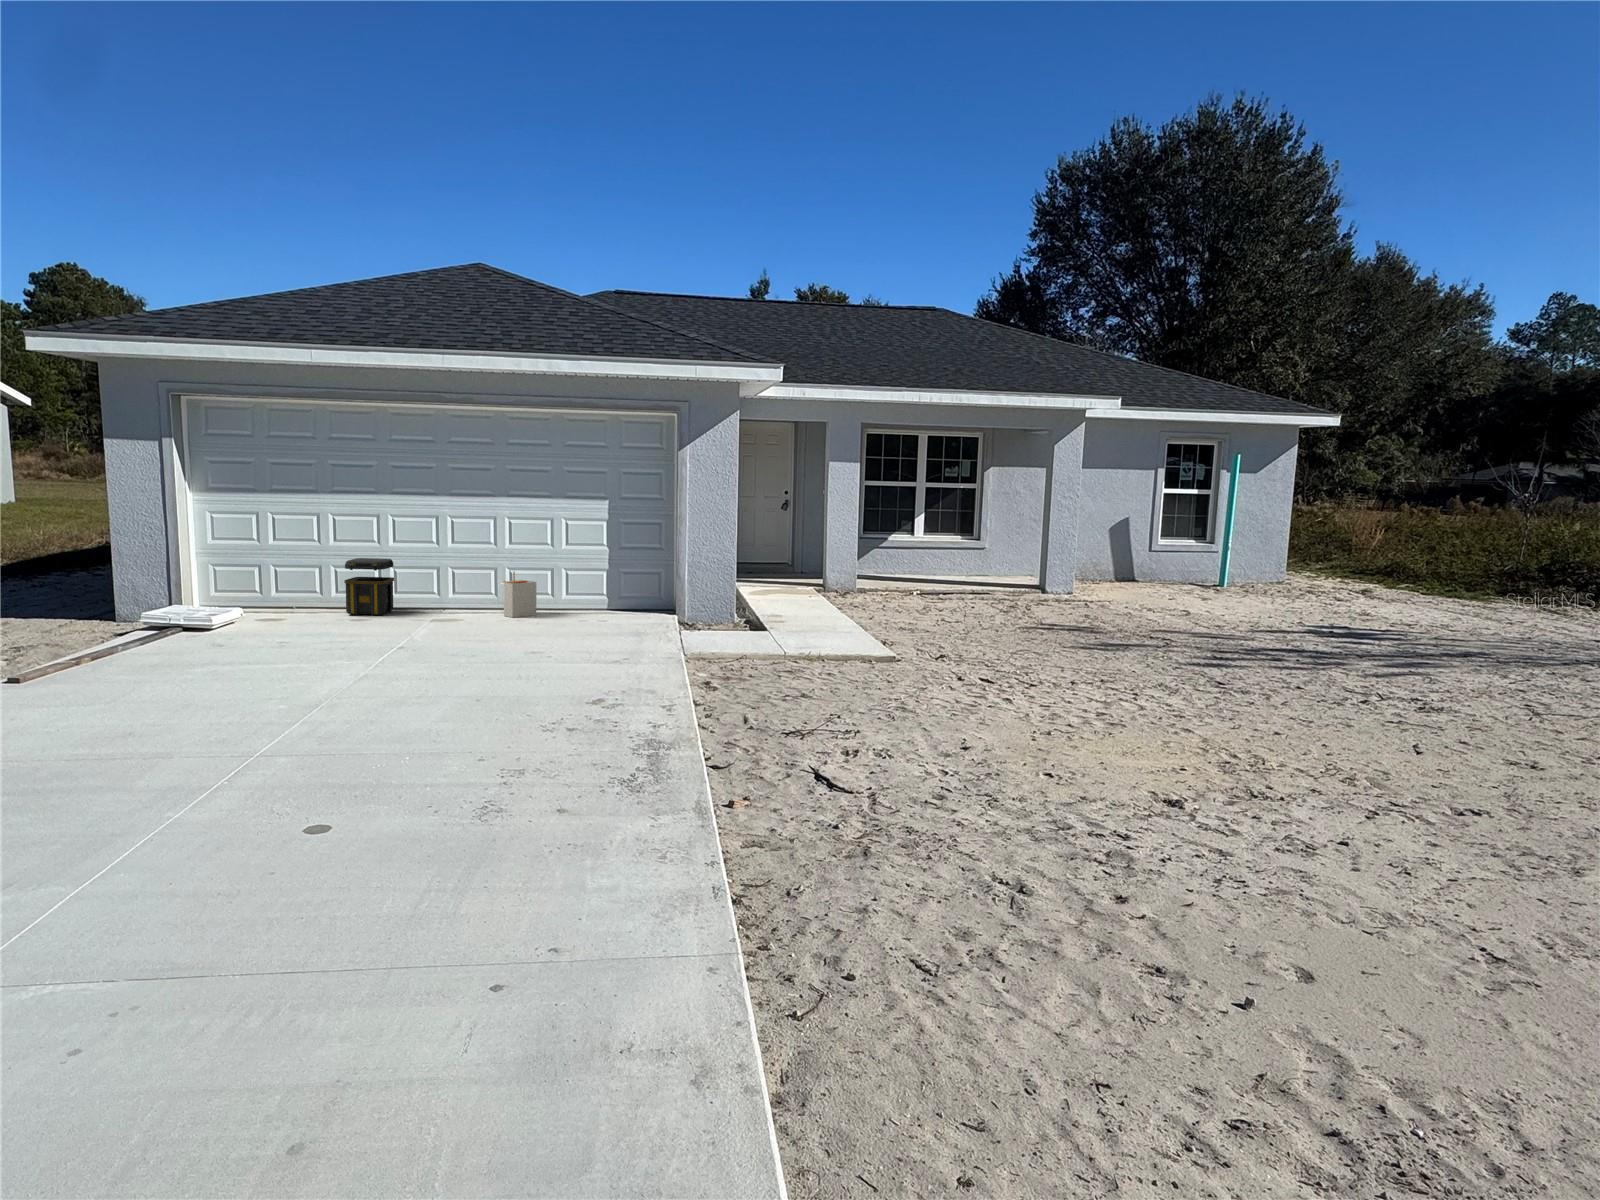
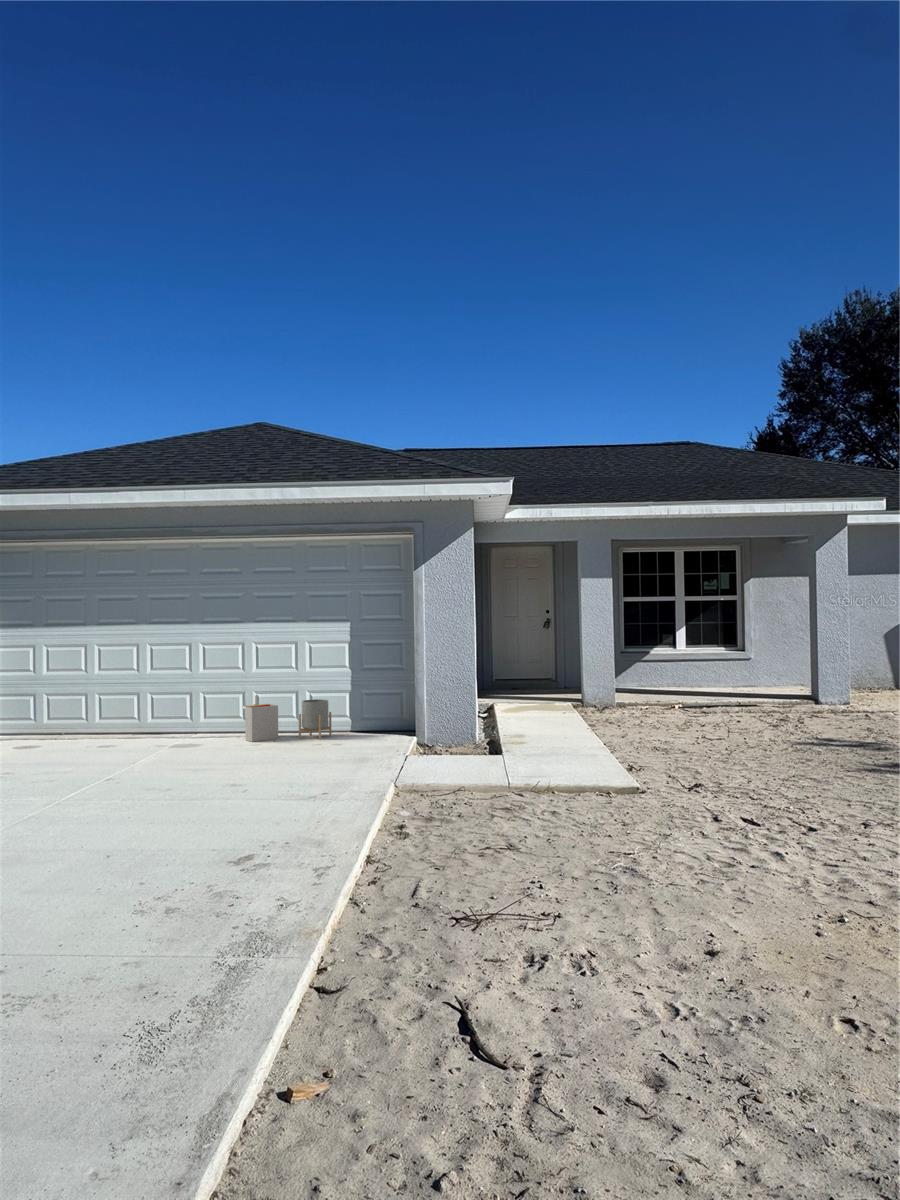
toolbox: present [344,558,394,615] -> none [98,686,149,741]
planter: none [559,577,590,617] -> present [299,699,332,740]

